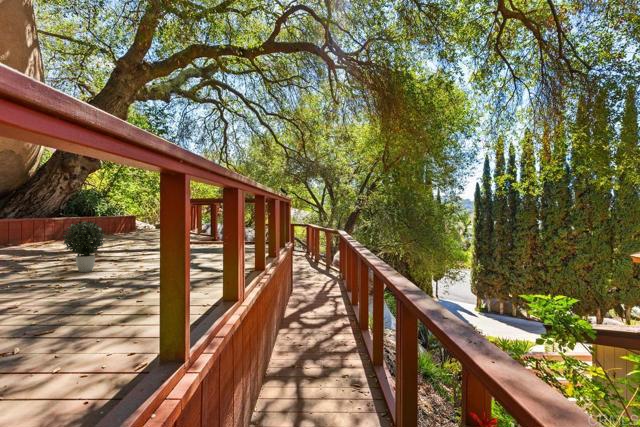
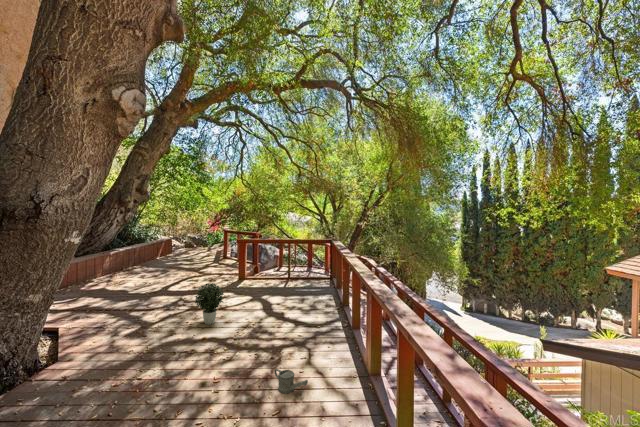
watering can: none [66,297,97,328] -> present [274,369,308,394]

